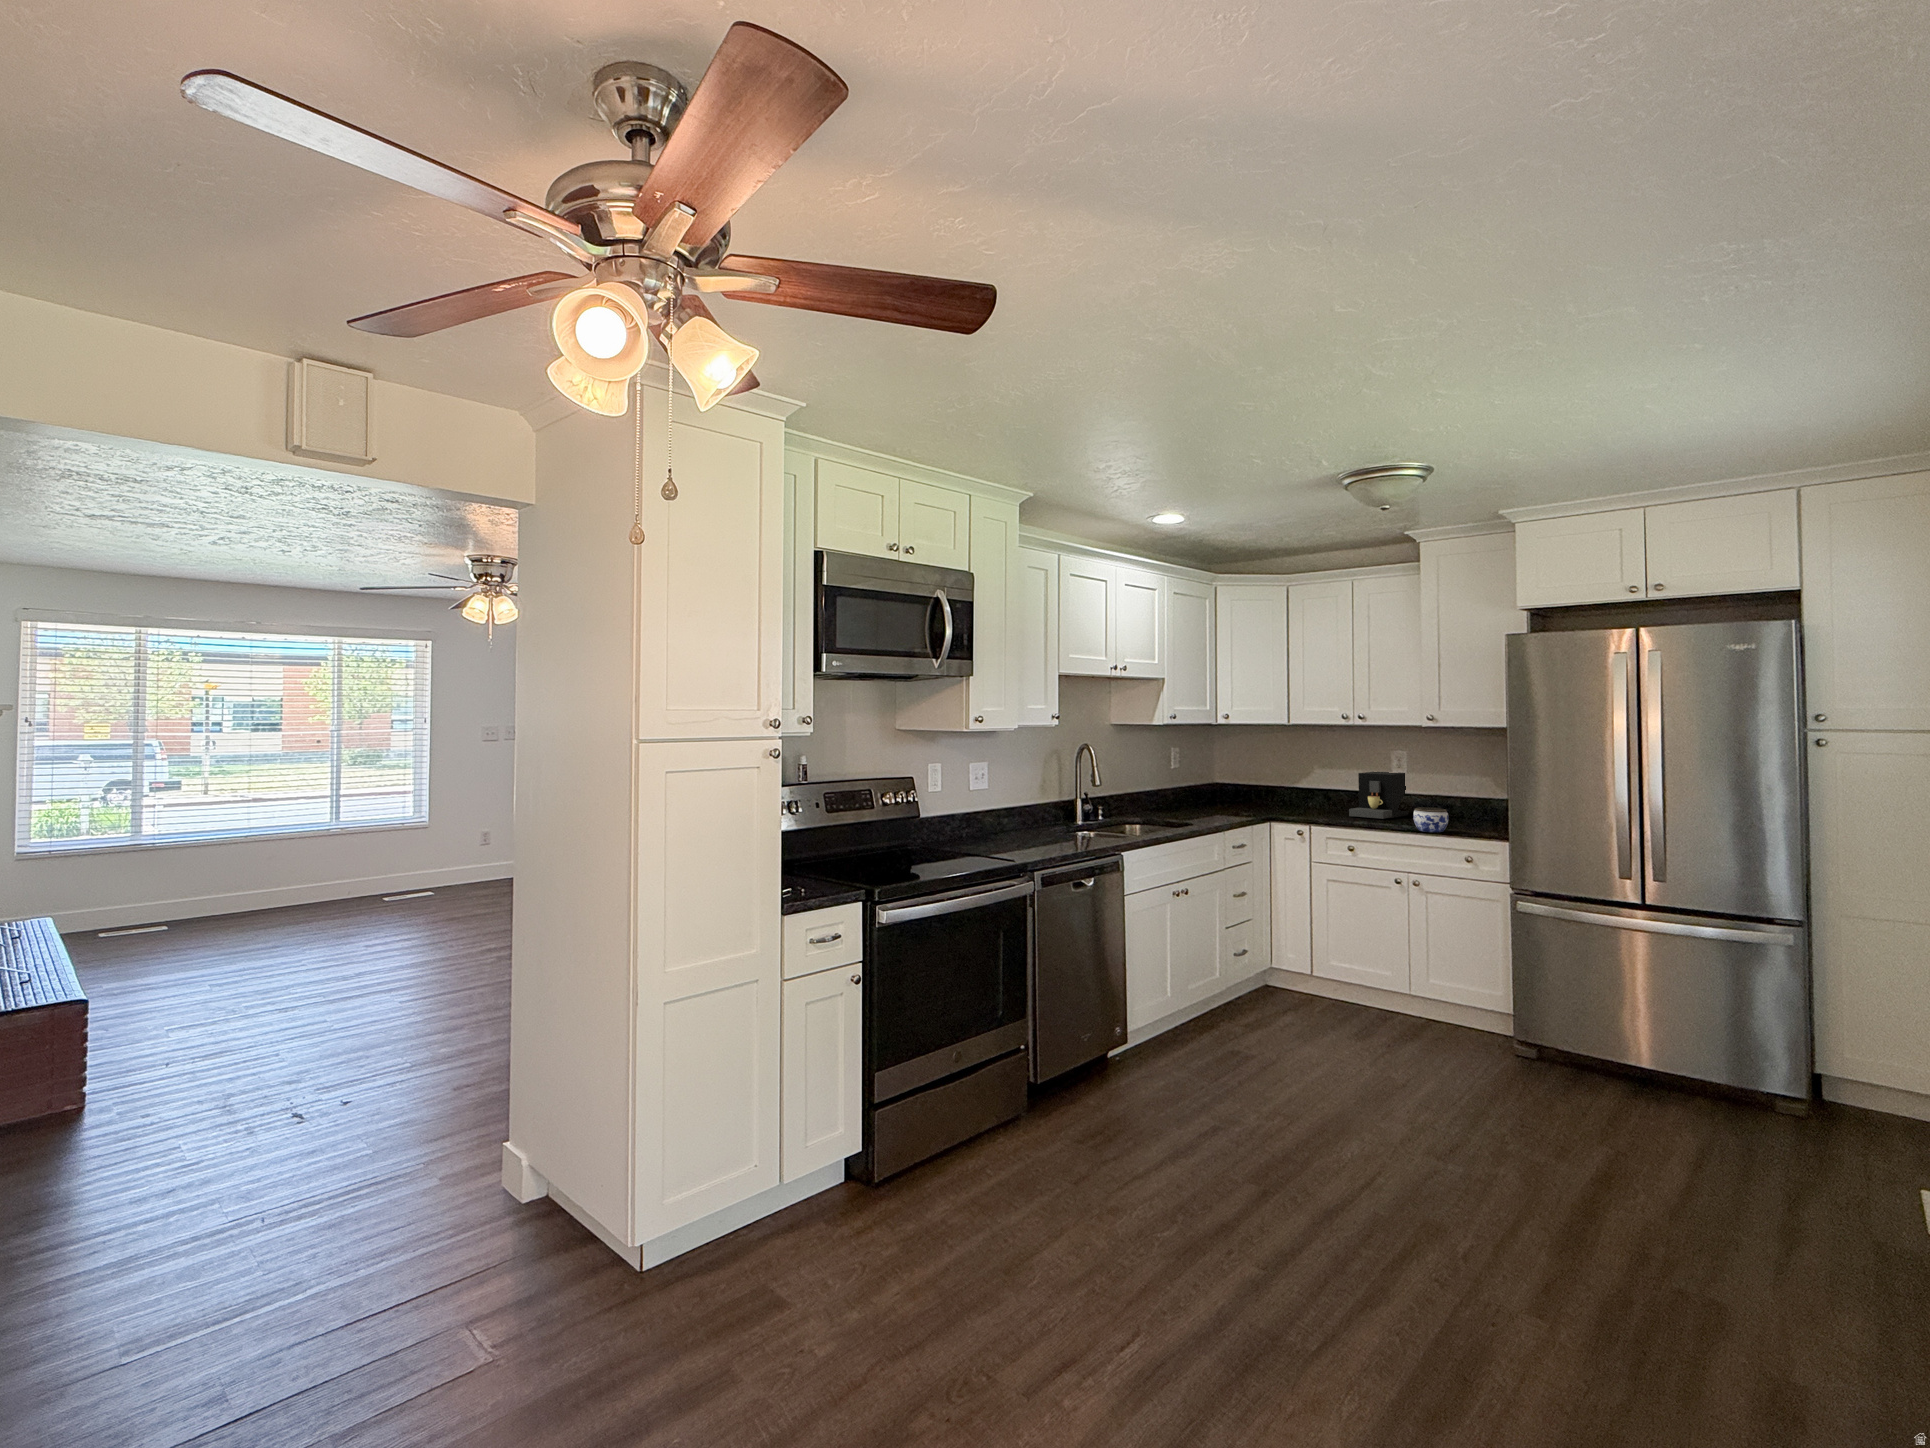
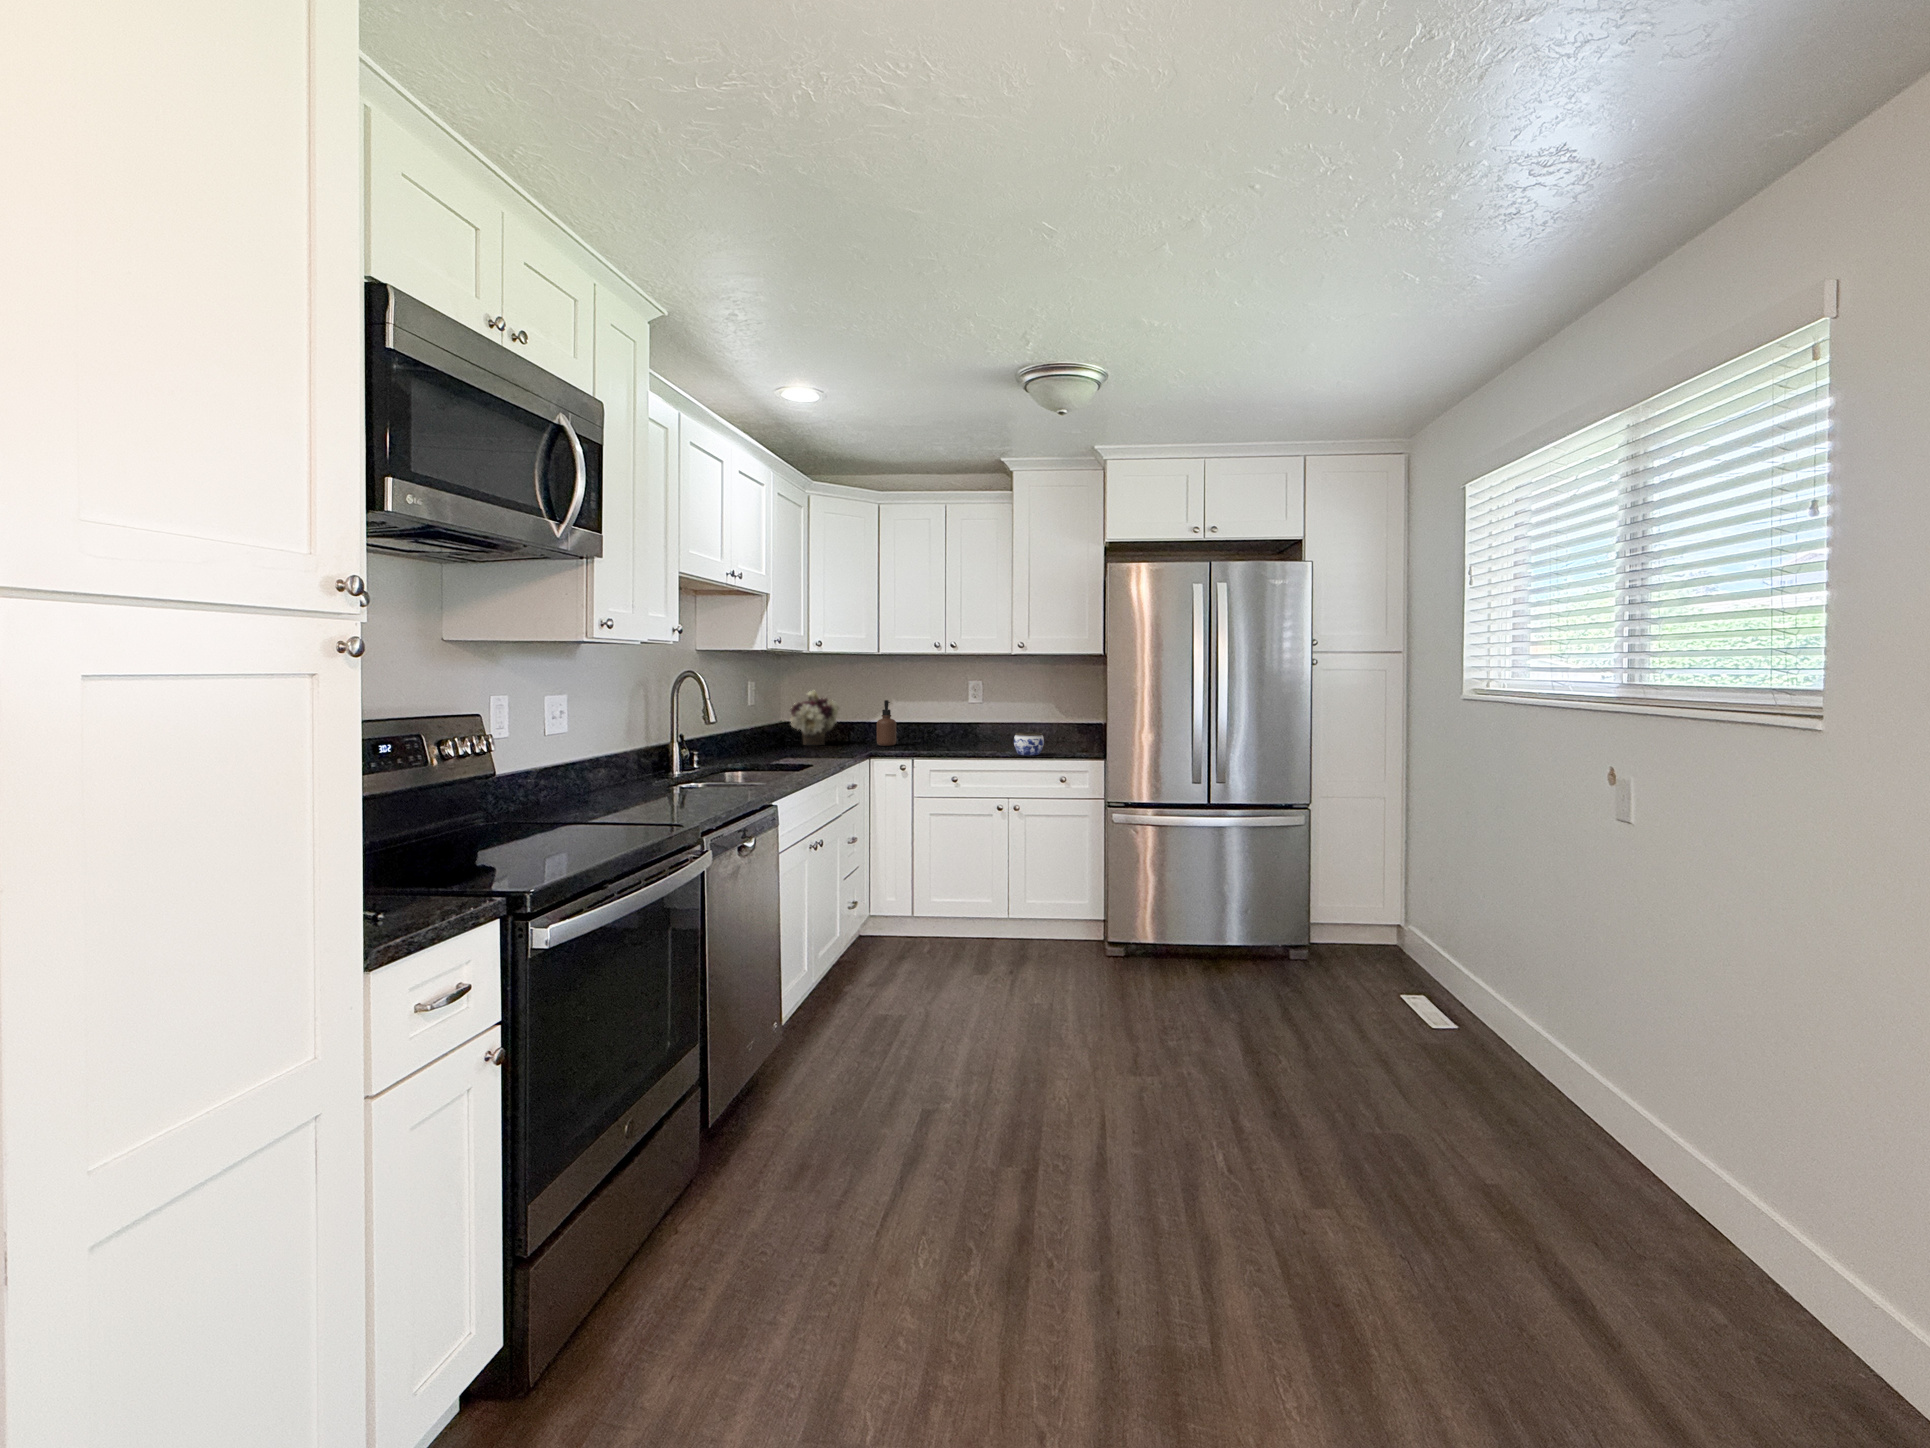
flower arrangement: none [1213,756,1260,807] -> present [791,691,839,745]
soap dispenser: none [1293,768,1313,811] -> present [877,700,896,746]
coffee maker: present [1349,772,1408,819] -> none [938,702,981,747]

